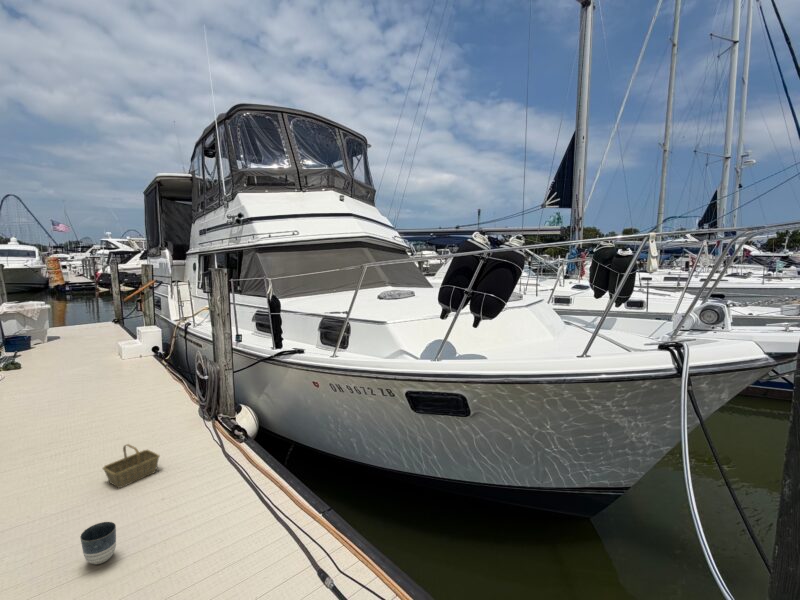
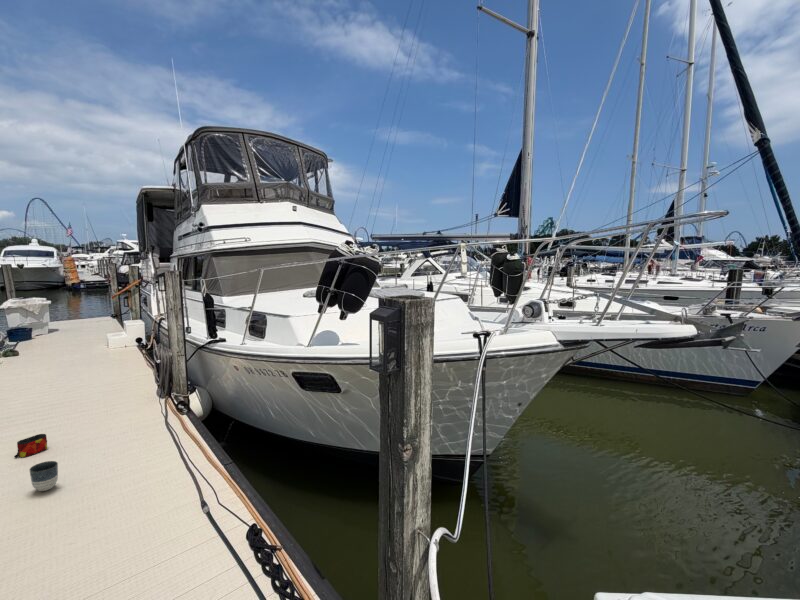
basket: present [103,444,160,488] -> none [62,411,110,445]
bag: none [47,477,87,512] -> present [14,434,47,458]

